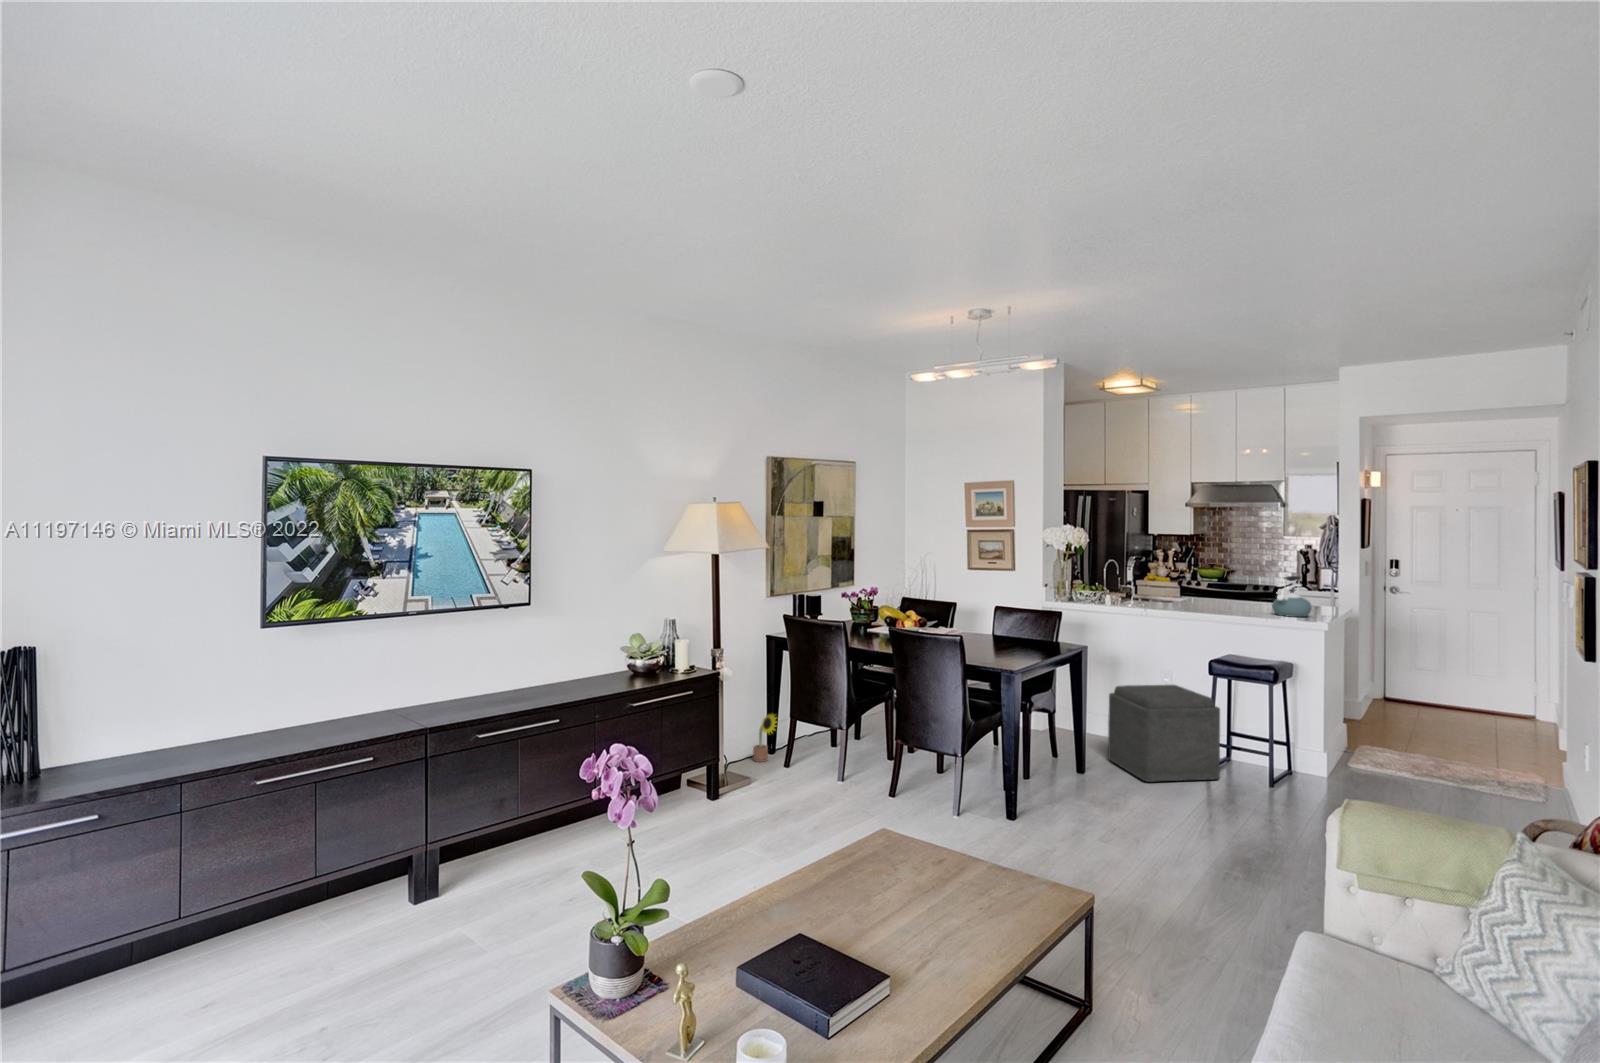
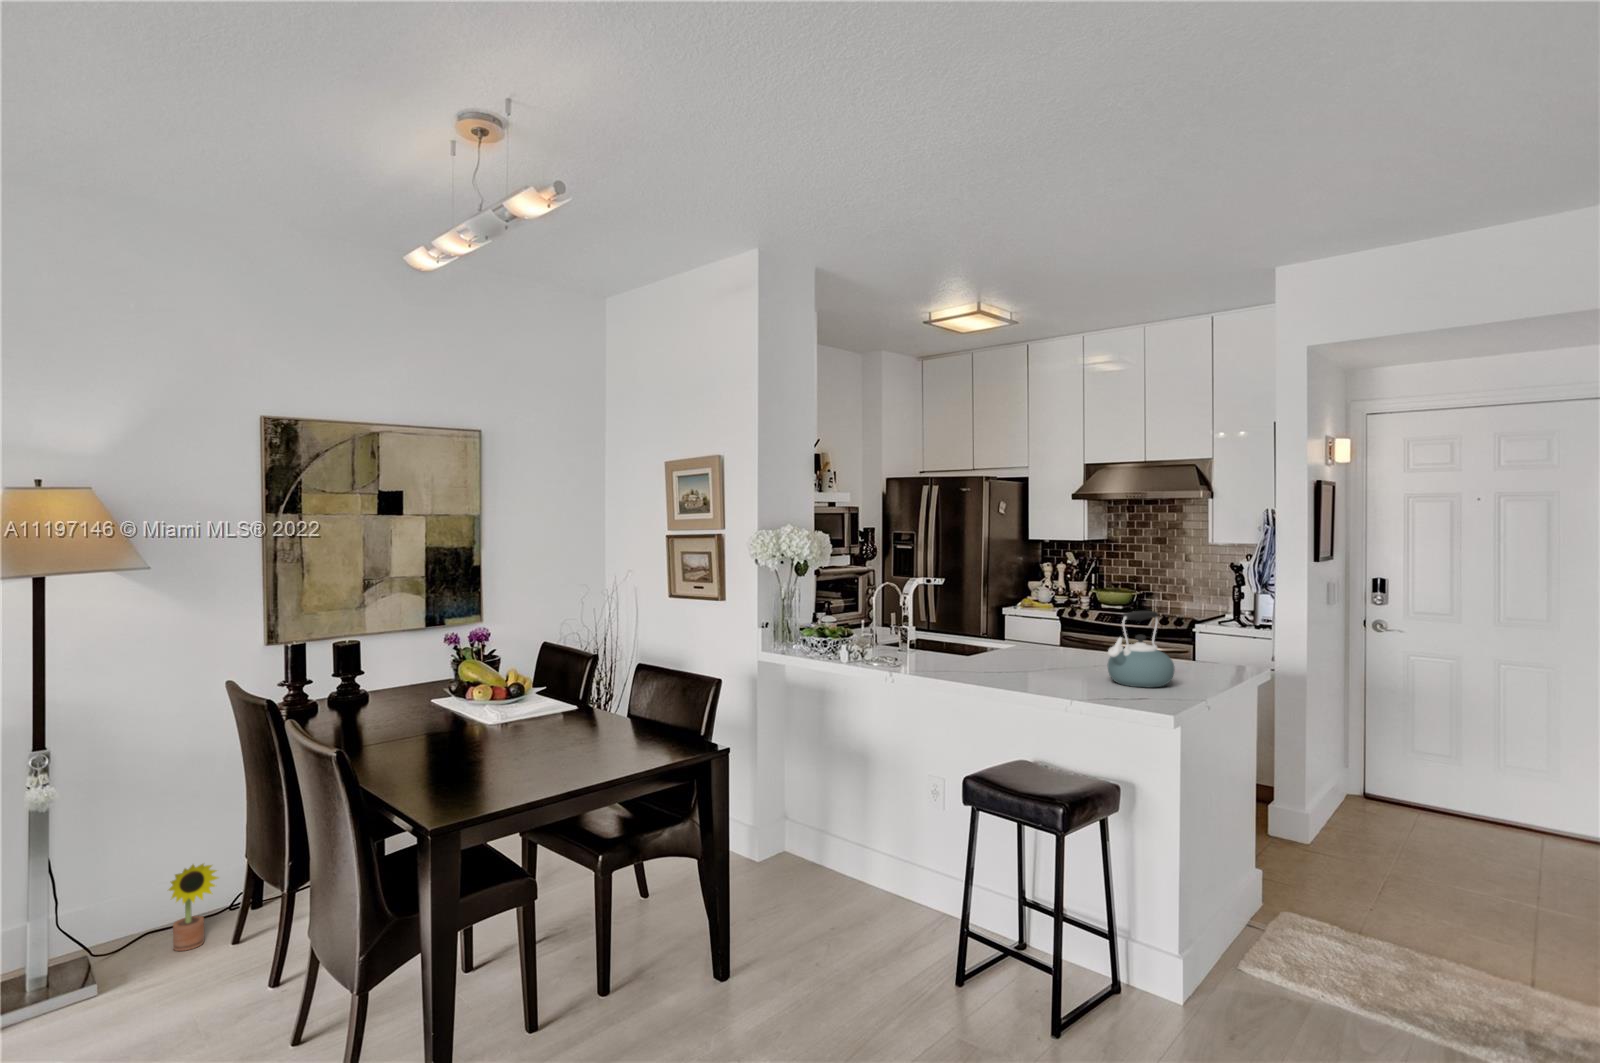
ottoman: present [1108,685,1220,782] -> none [797,813,963,1023]

